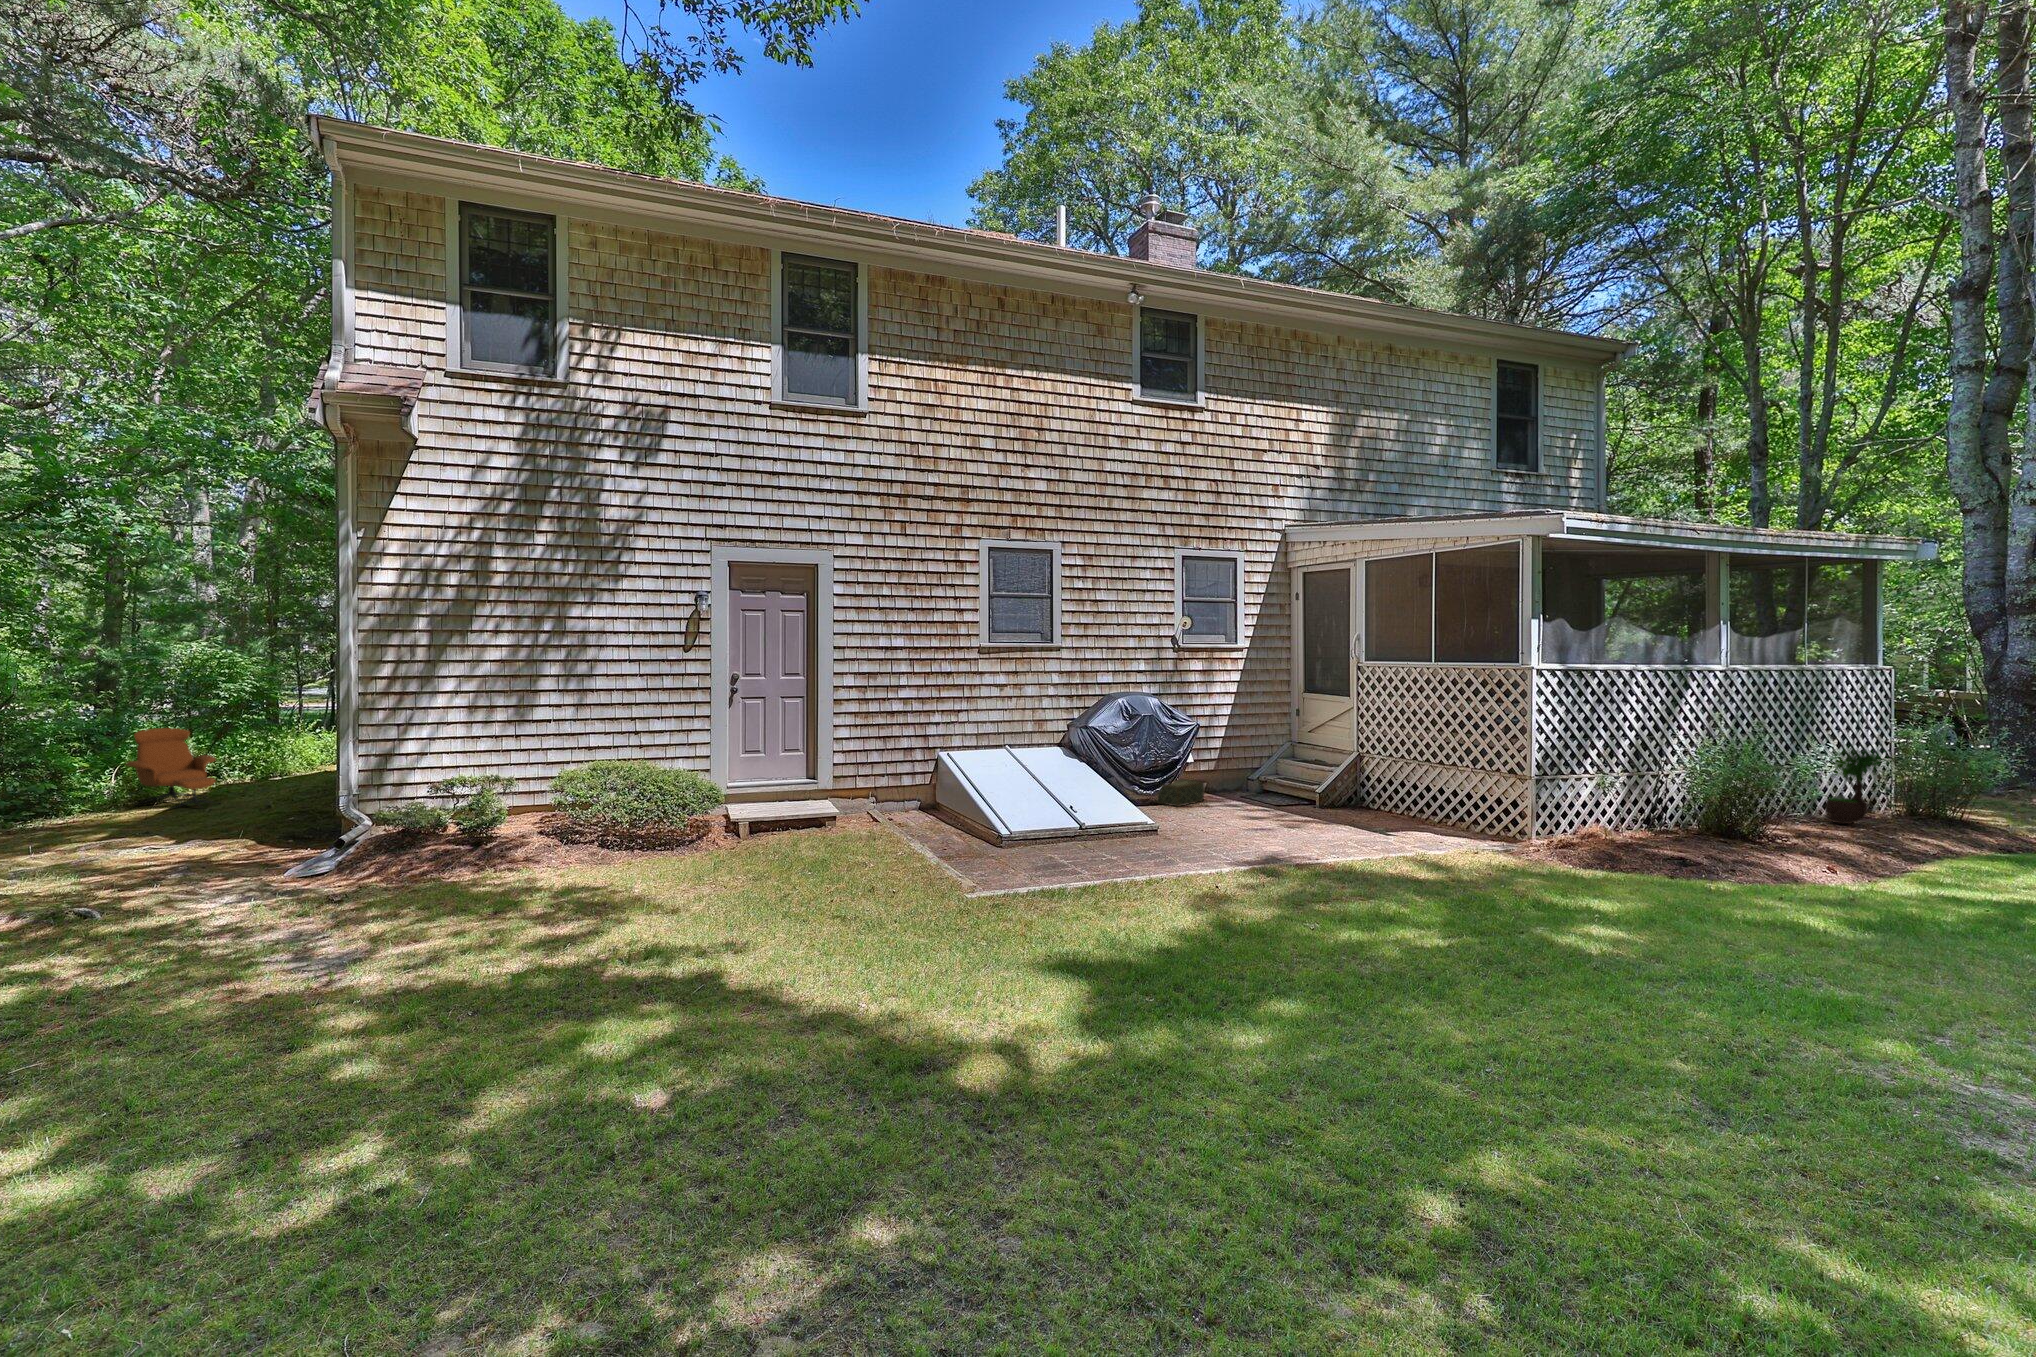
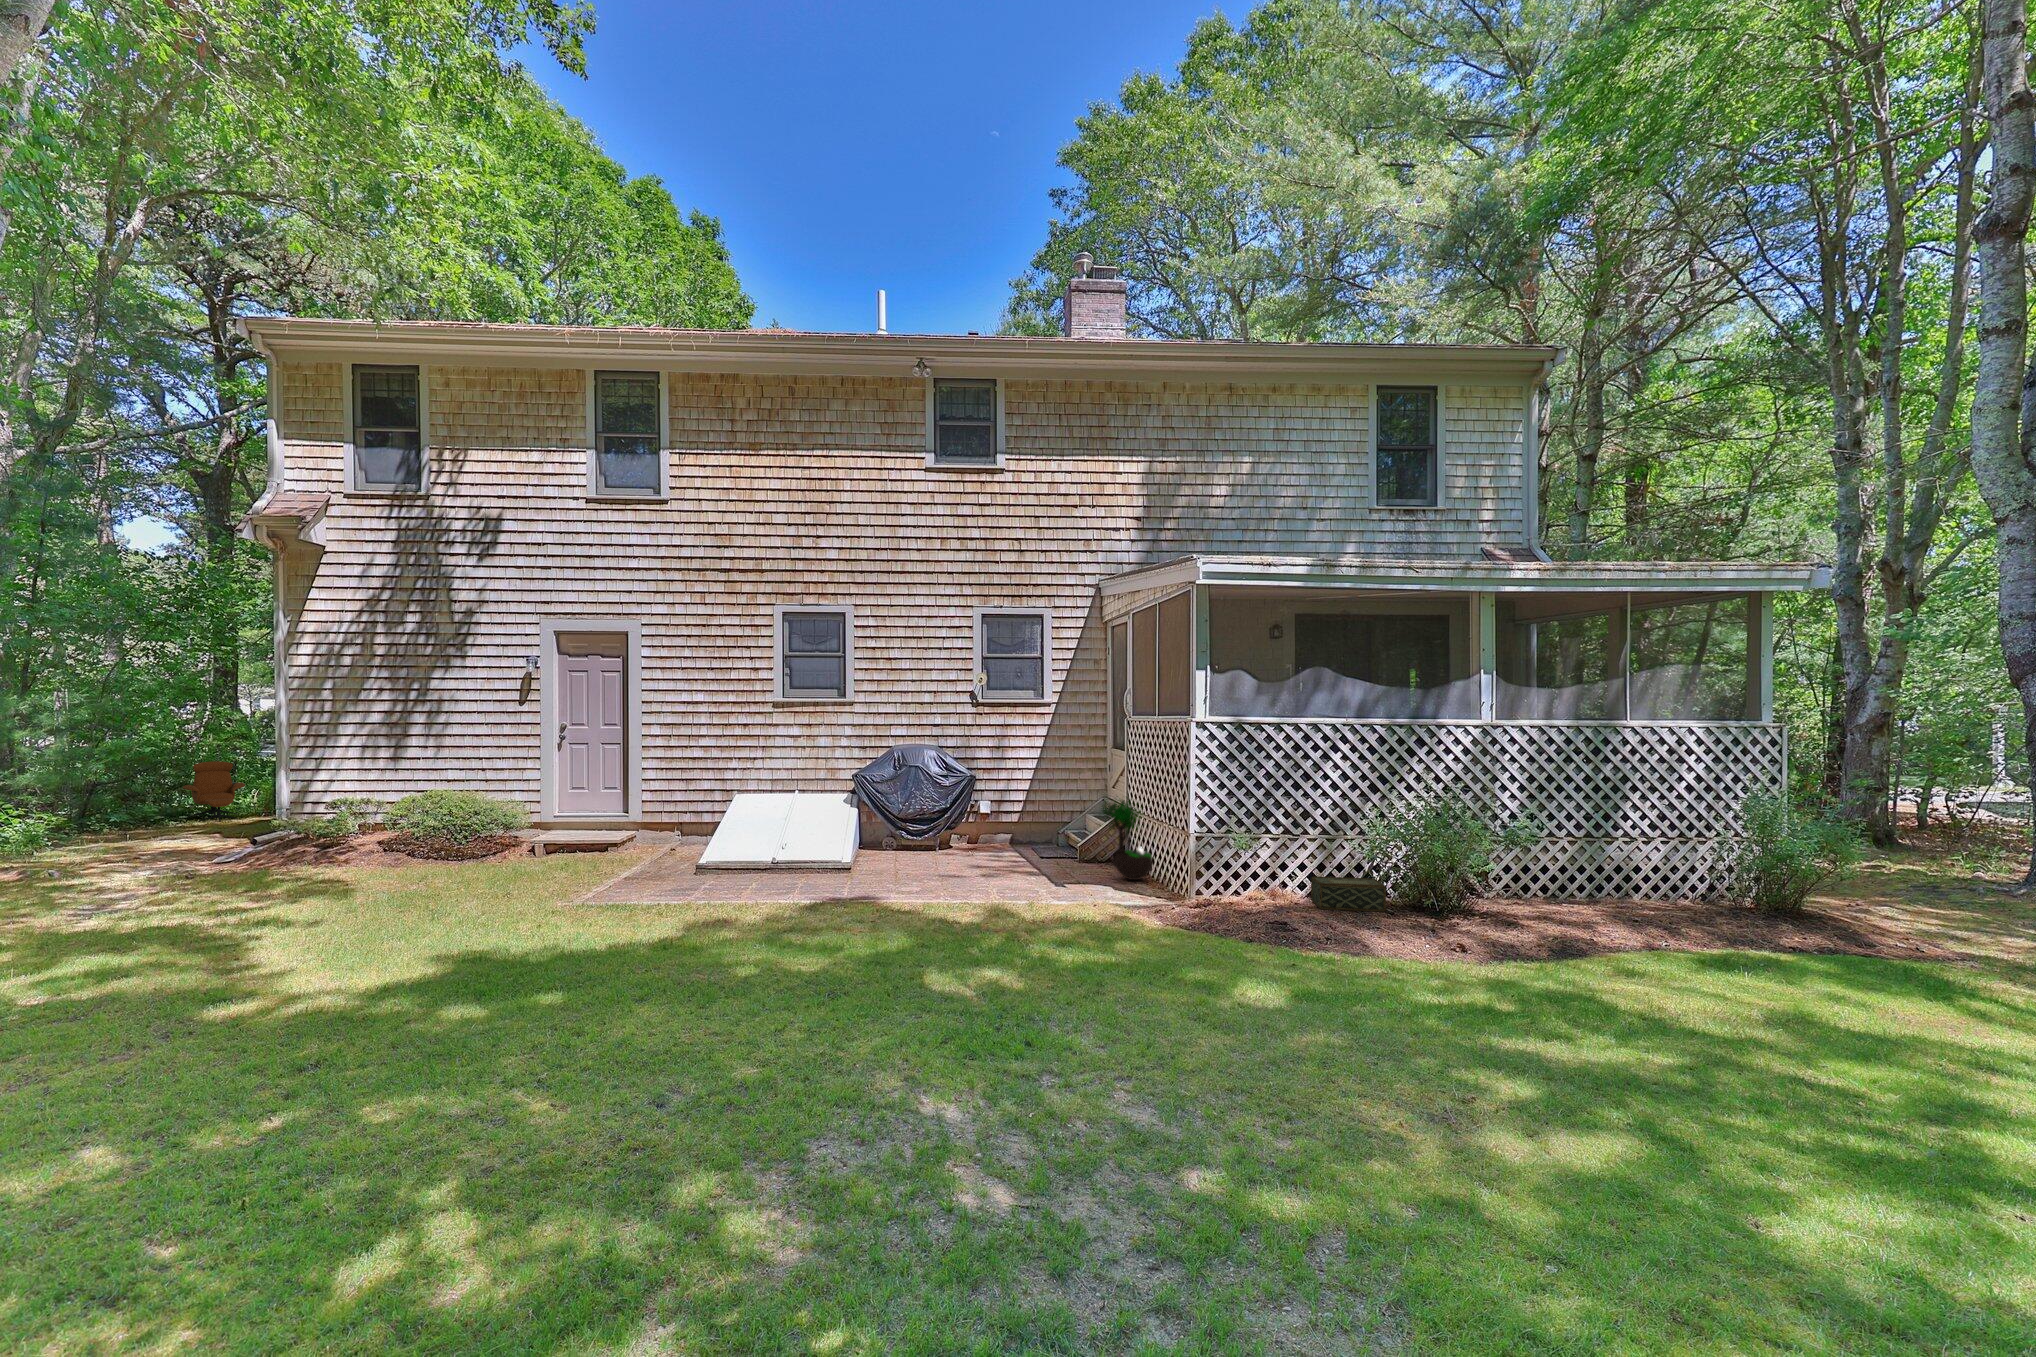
potted tree: present [1822,747,1885,824] -> present [1100,797,1153,880]
woven basket: present [1155,779,1204,807] -> present [1311,876,1386,911]

